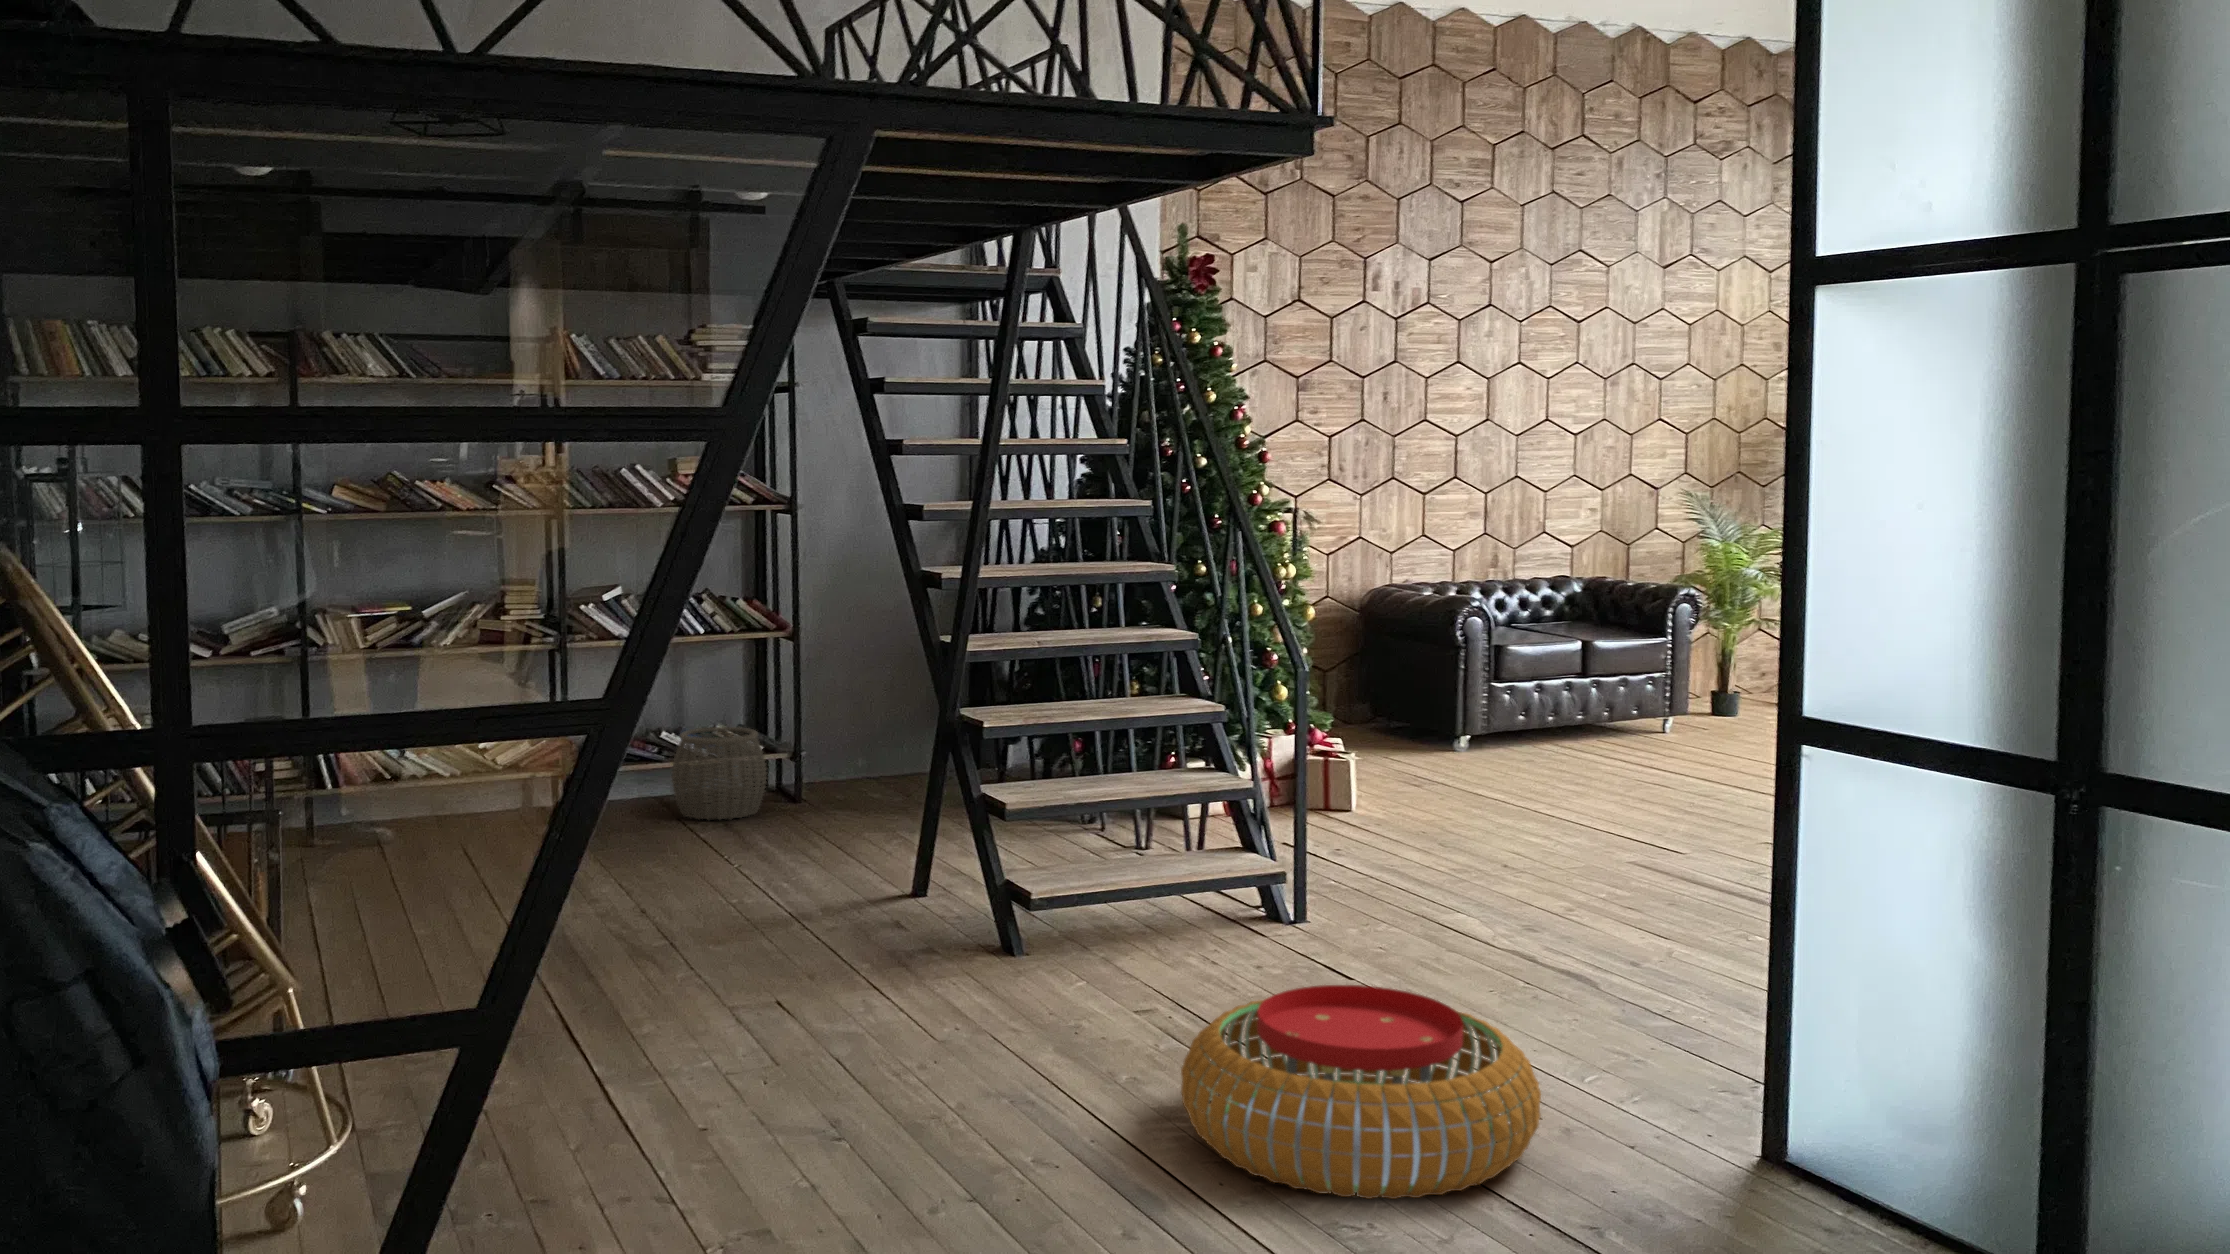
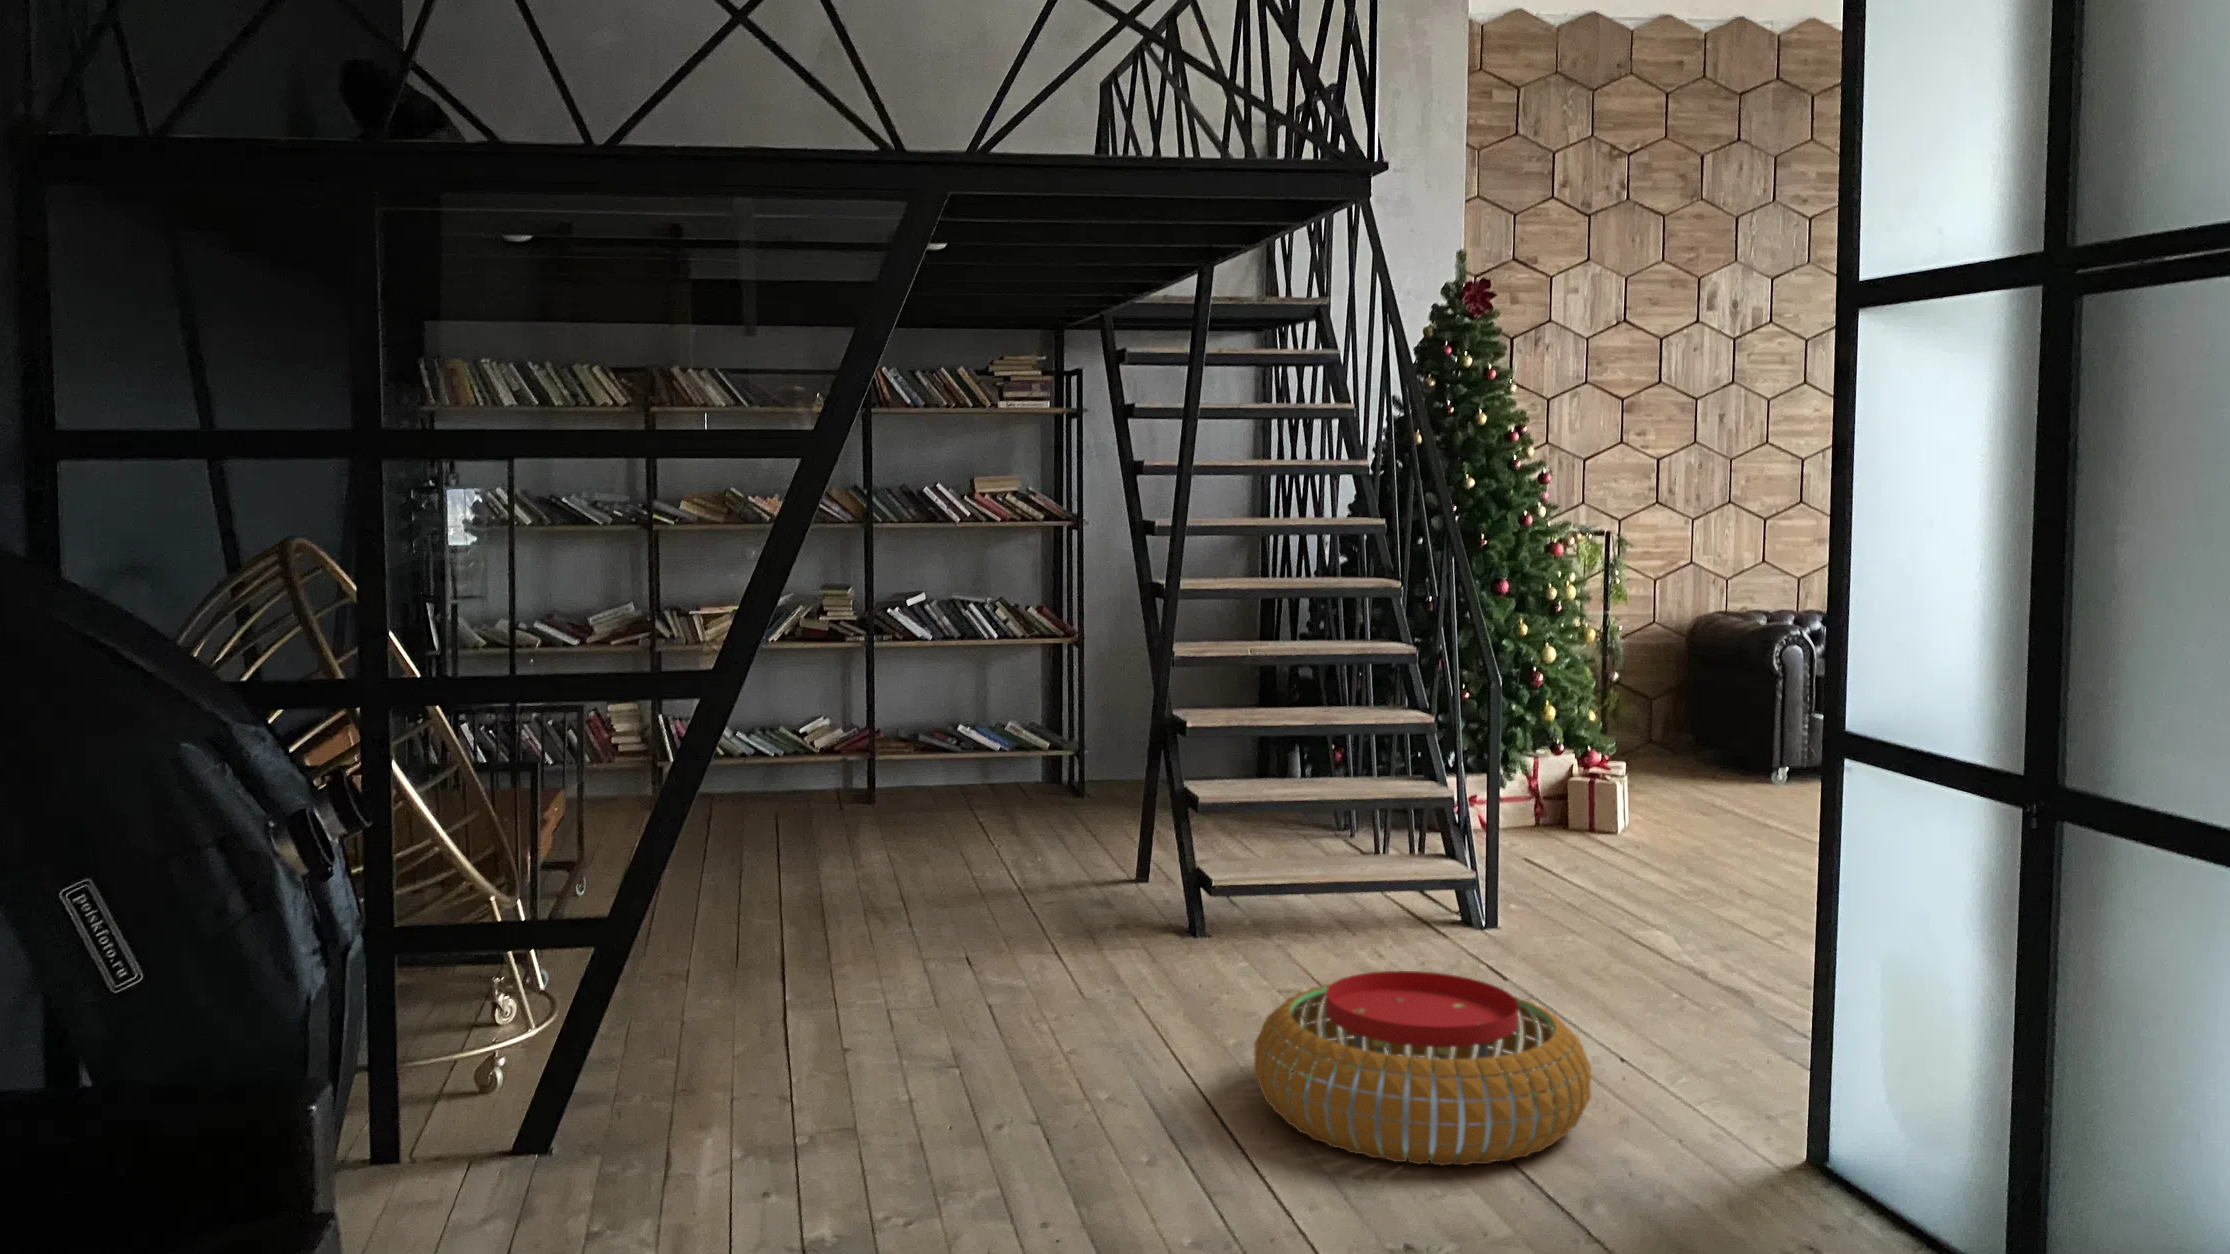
woven basket: present [672,727,767,820] -> none [964,722,1051,808]

